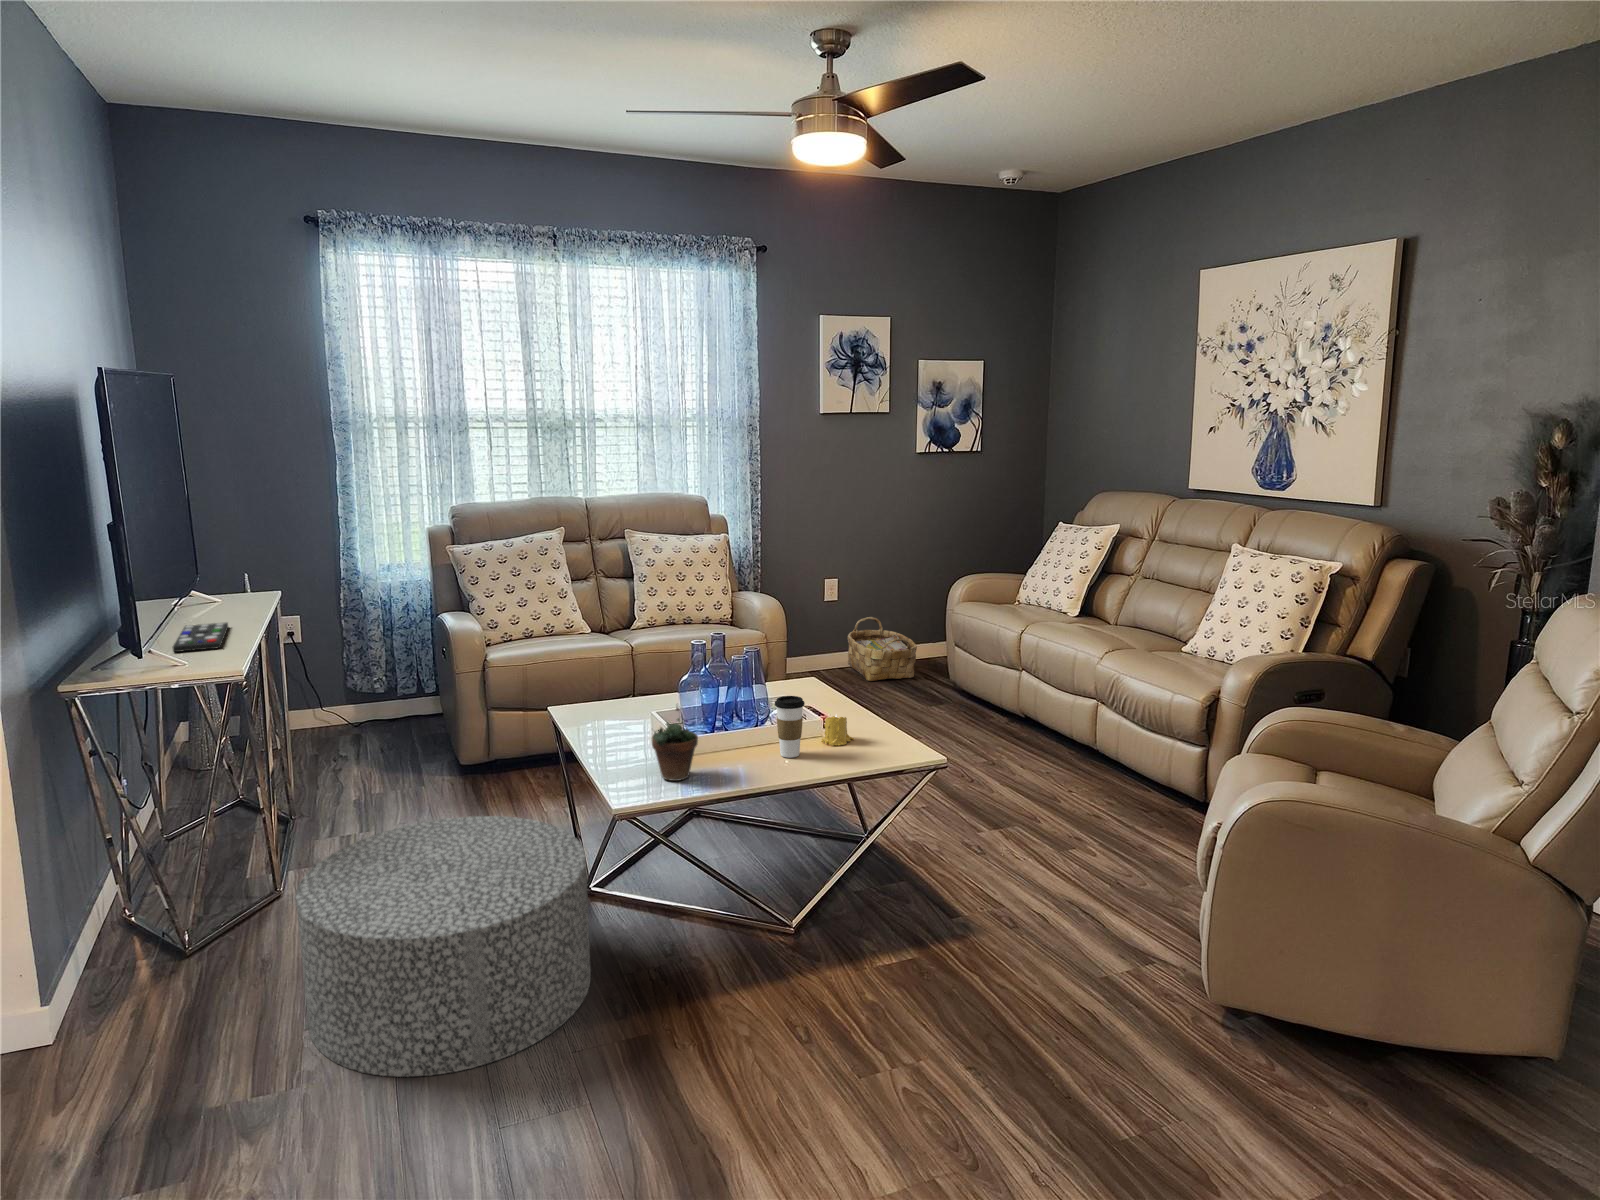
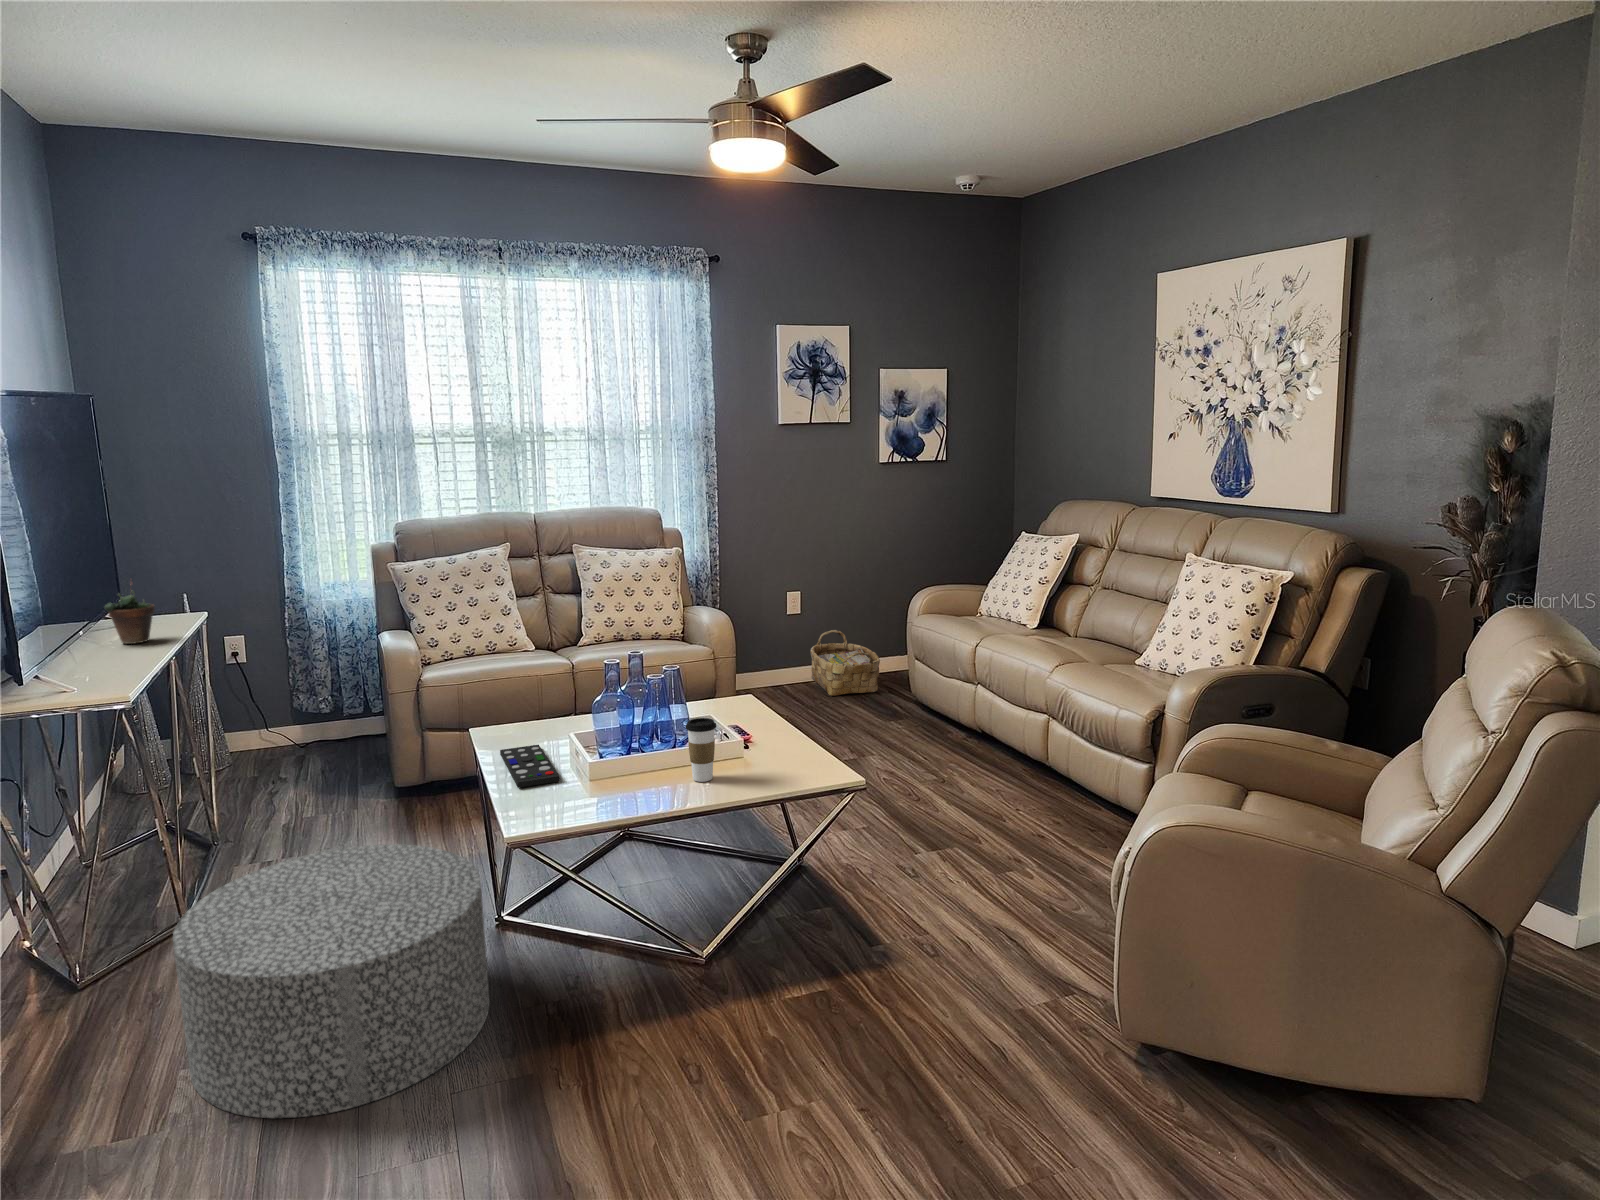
remote control: present [173,623,228,652] -> present [500,745,560,788]
succulent plant: present [652,707,698,781] -> present [105,579,155,644]
candle: present [821,715,854,745] -> none [738,735,772,768]

